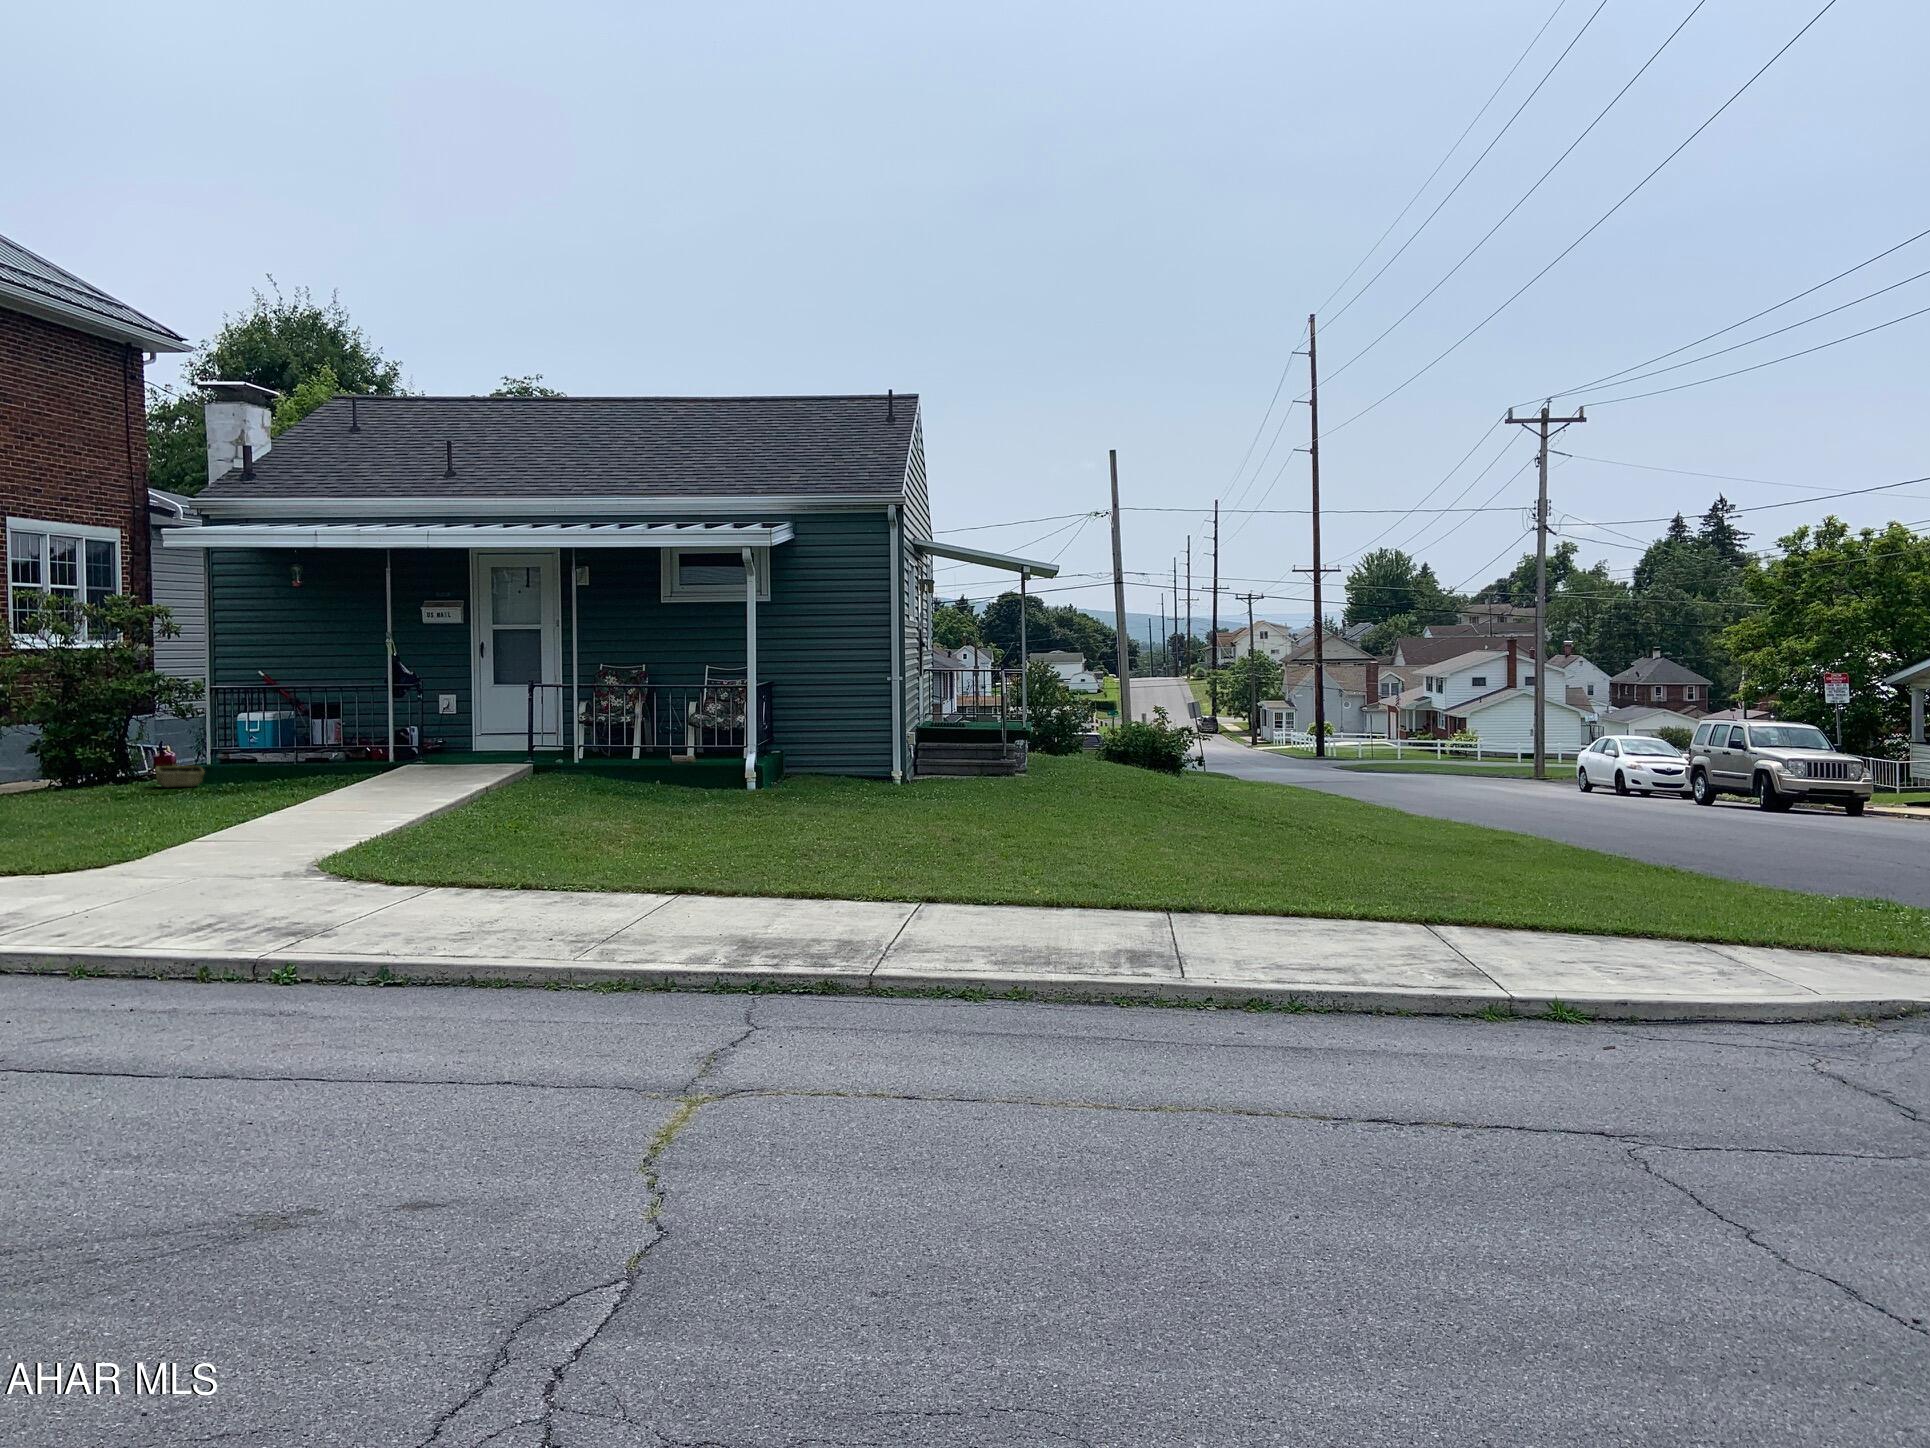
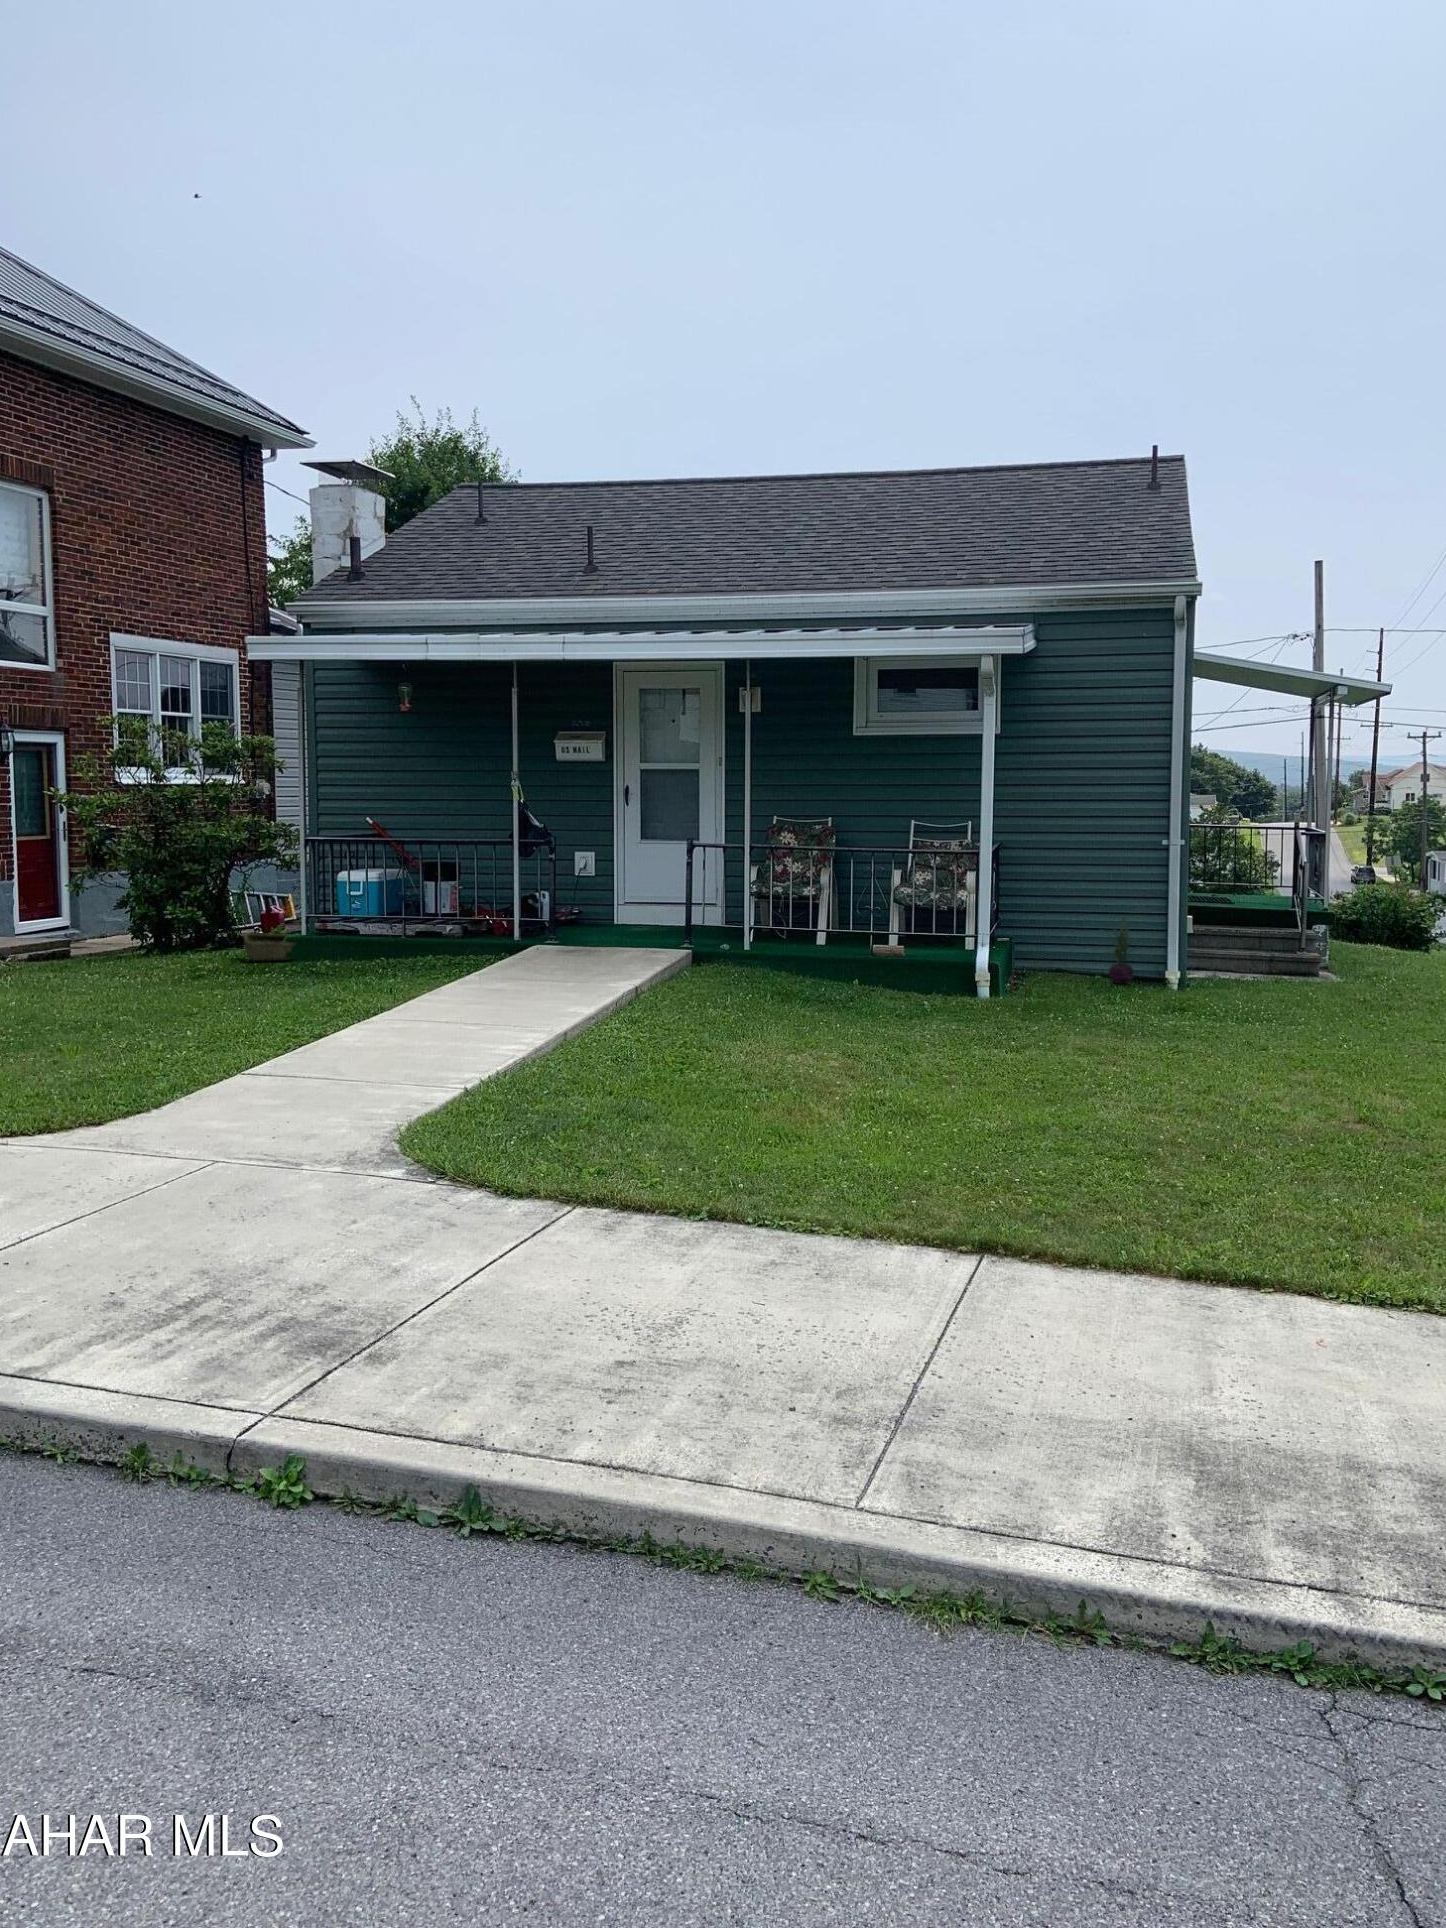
decorative plant: none [832,734,886,782] -> present [1105,918,1139,984]

